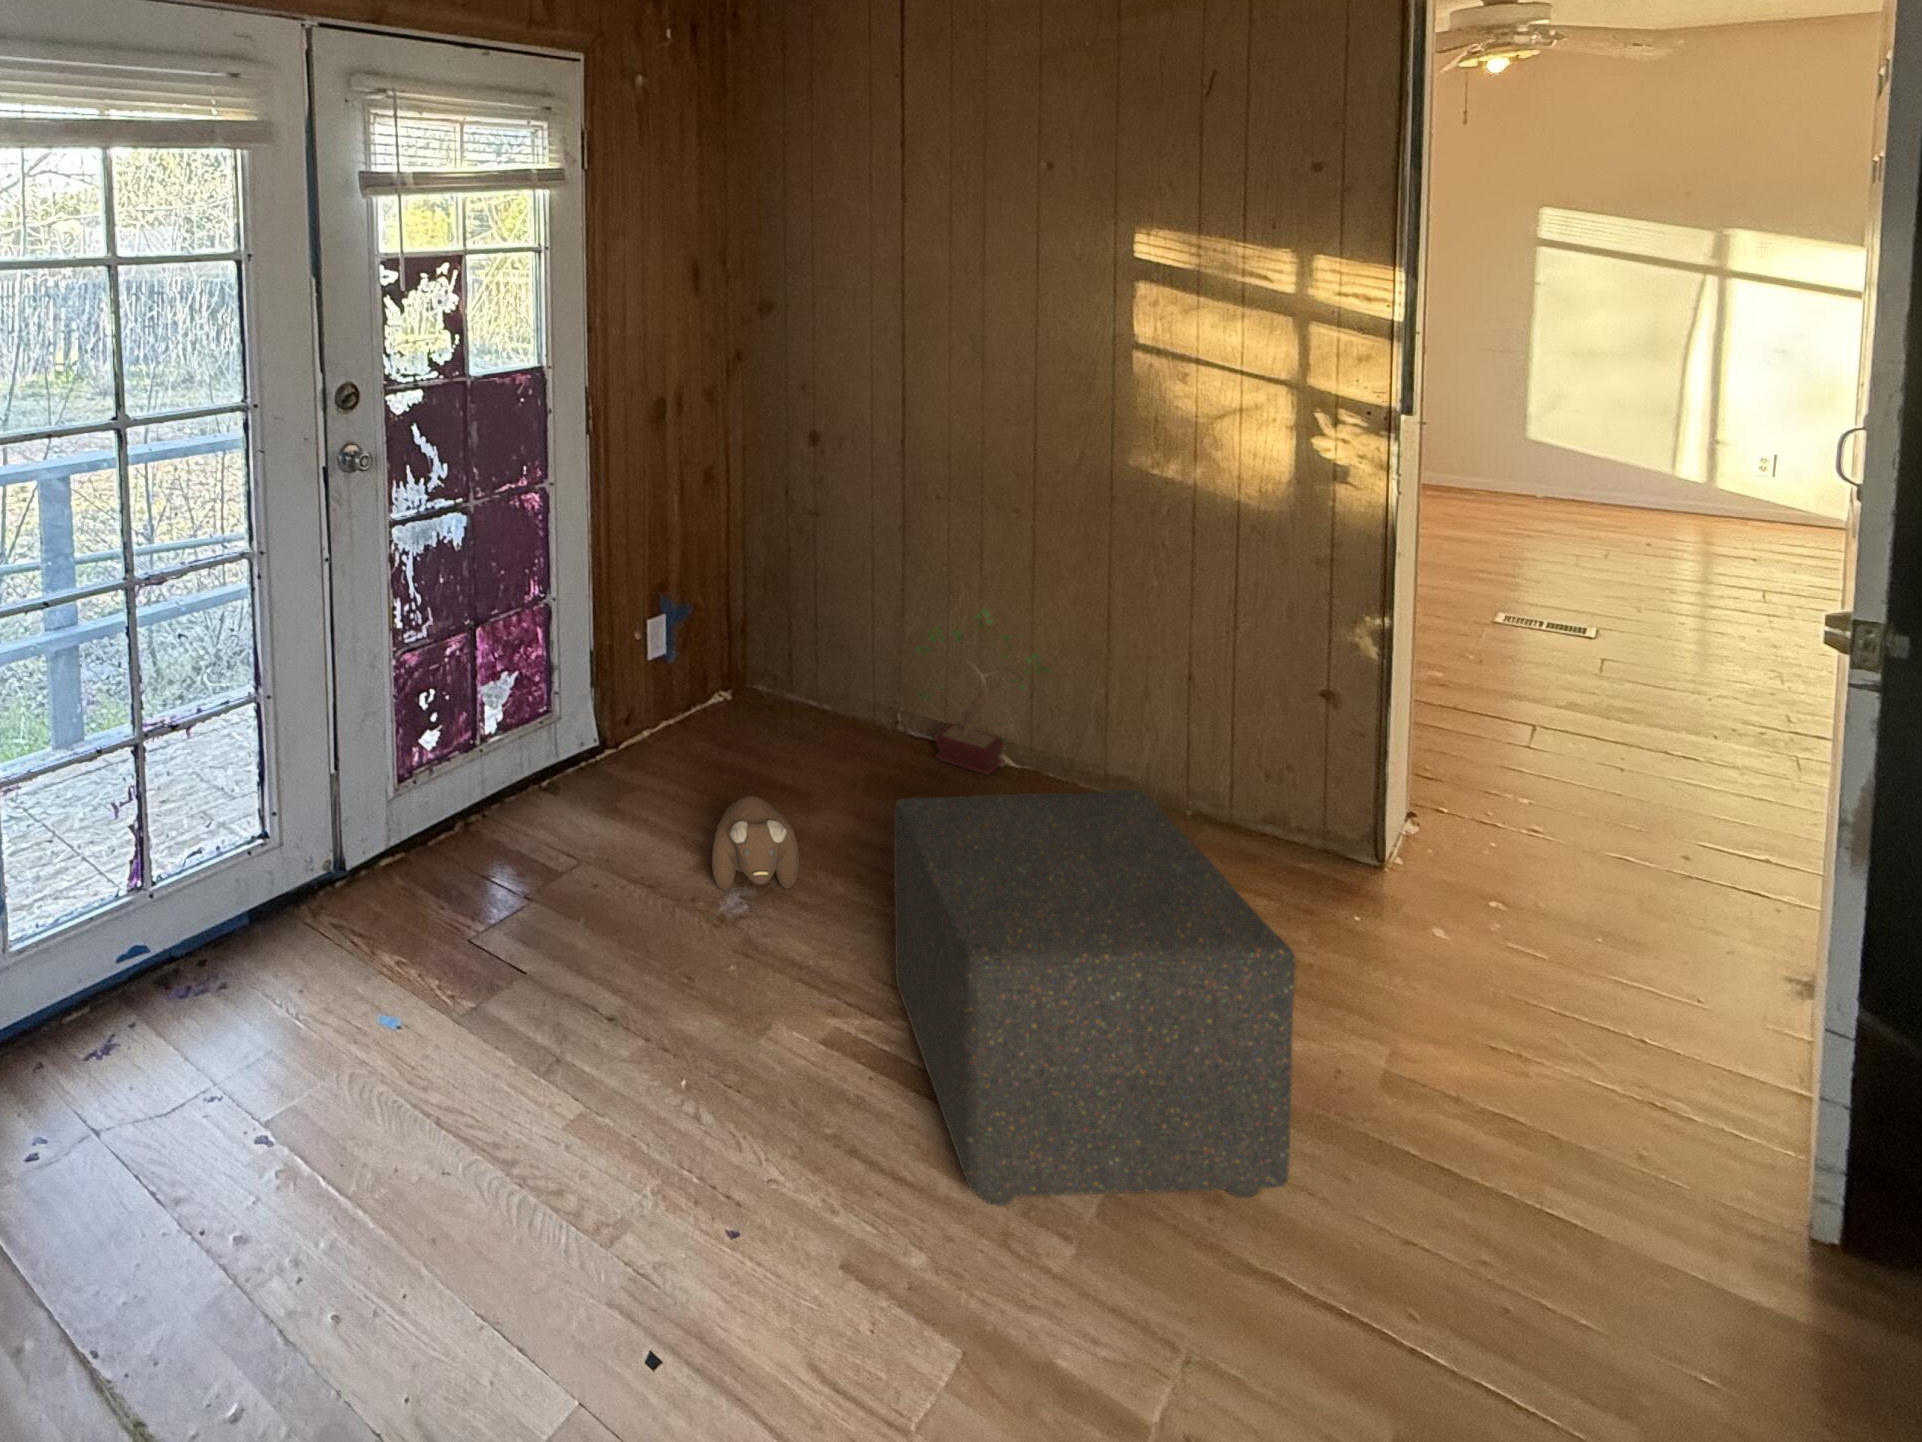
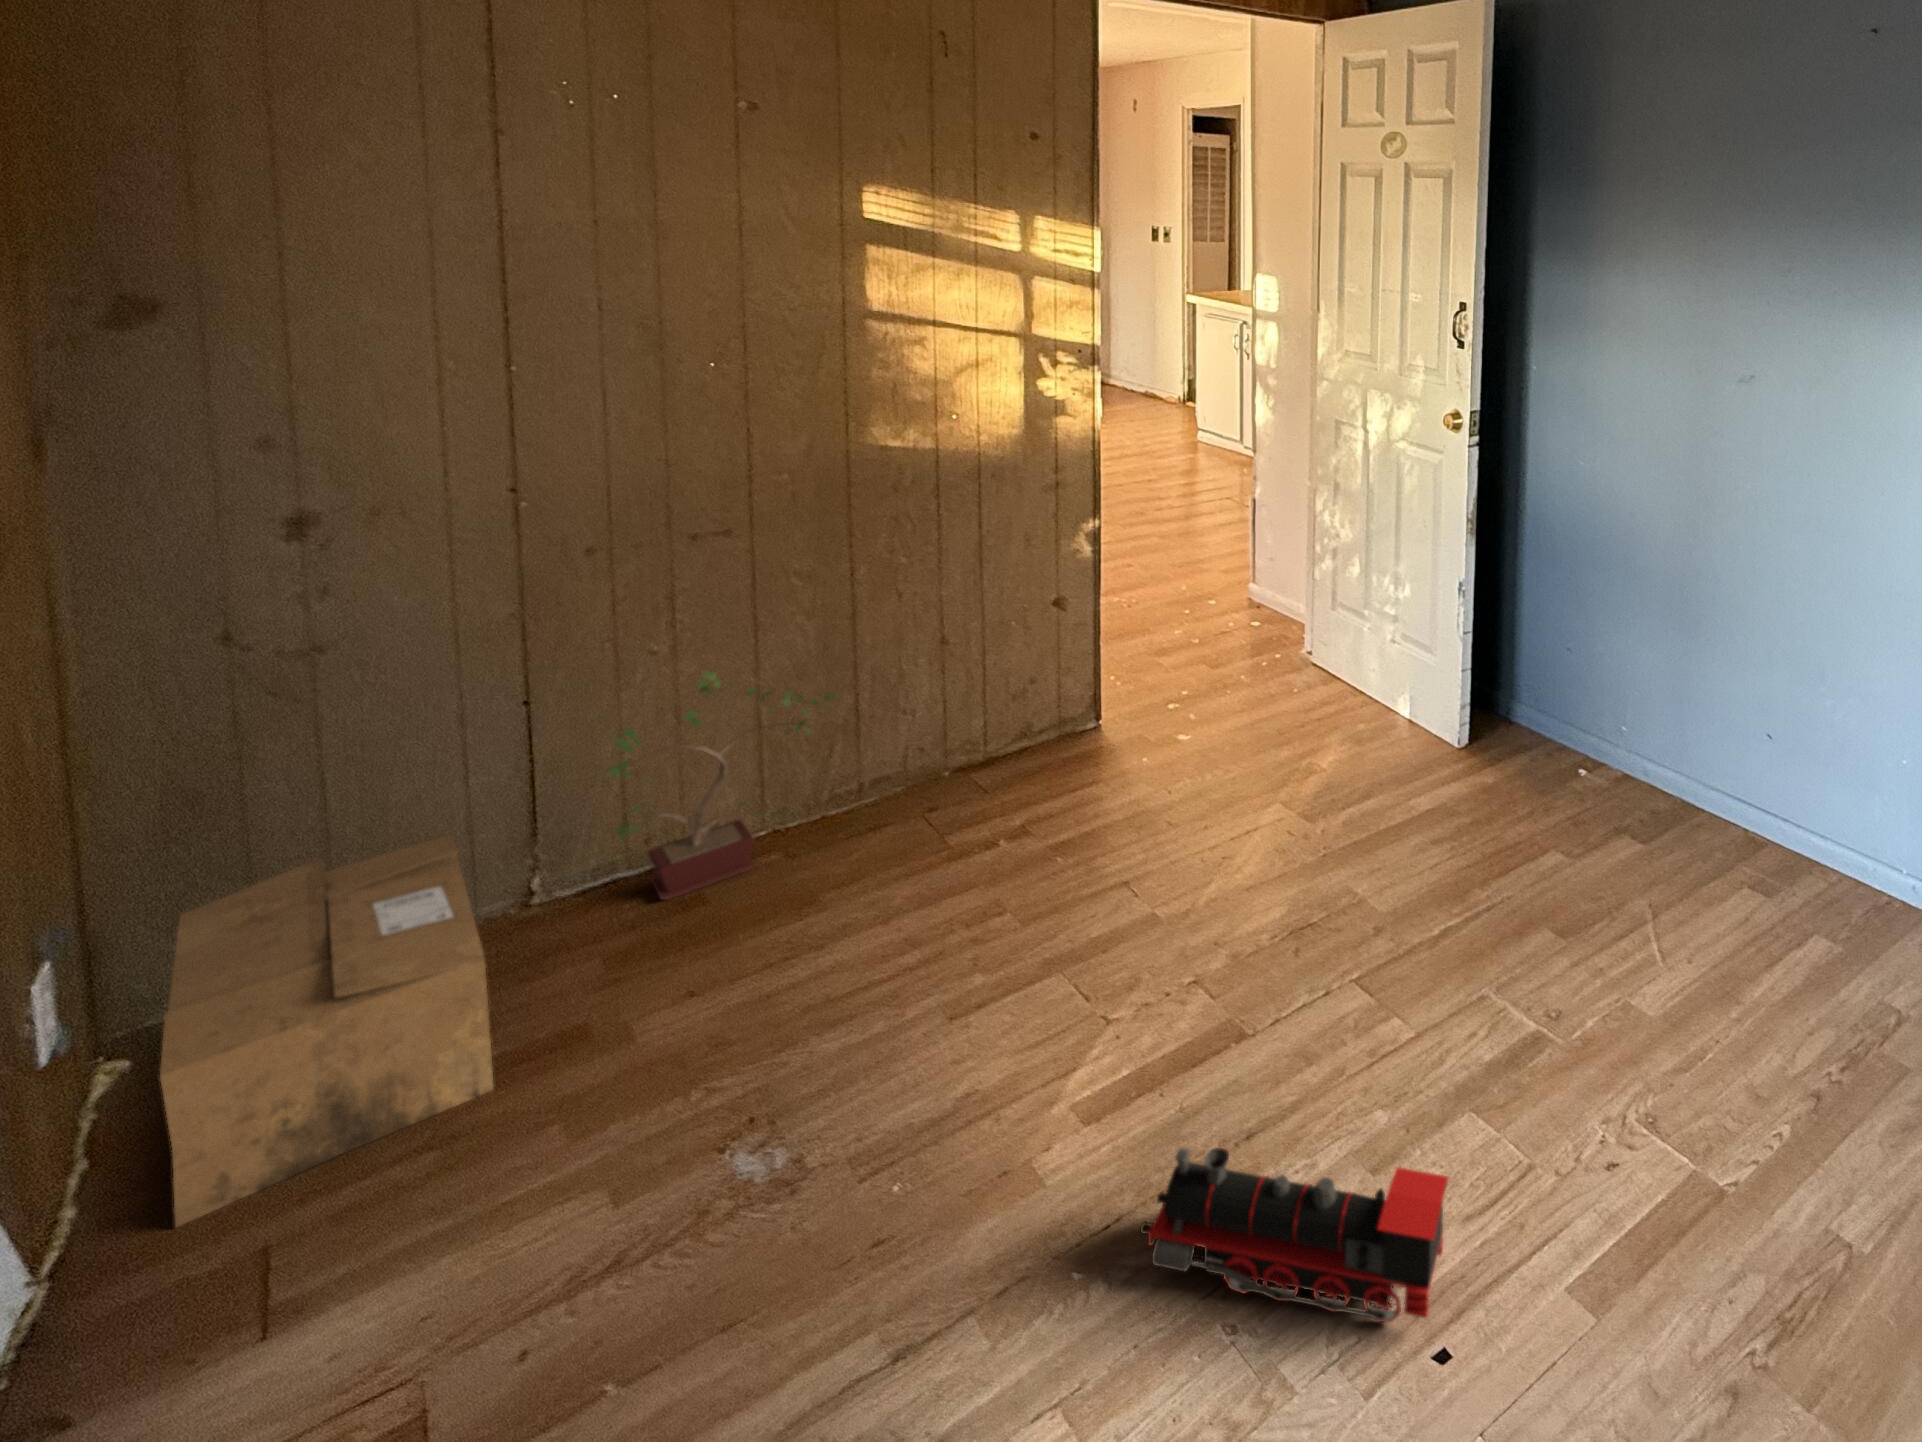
cardboard box: none [679,624,864,782] -> present [160,835,494,1227]
ottoman: present [894,791,1296,1206] -> none [1070,696,1389,1044]
plush toy: present [712,796,799,890] -> none [634,1013,842,1203]
toy train: none [670,1045,761,1338] -> present [1141,1148,1449,1322]

